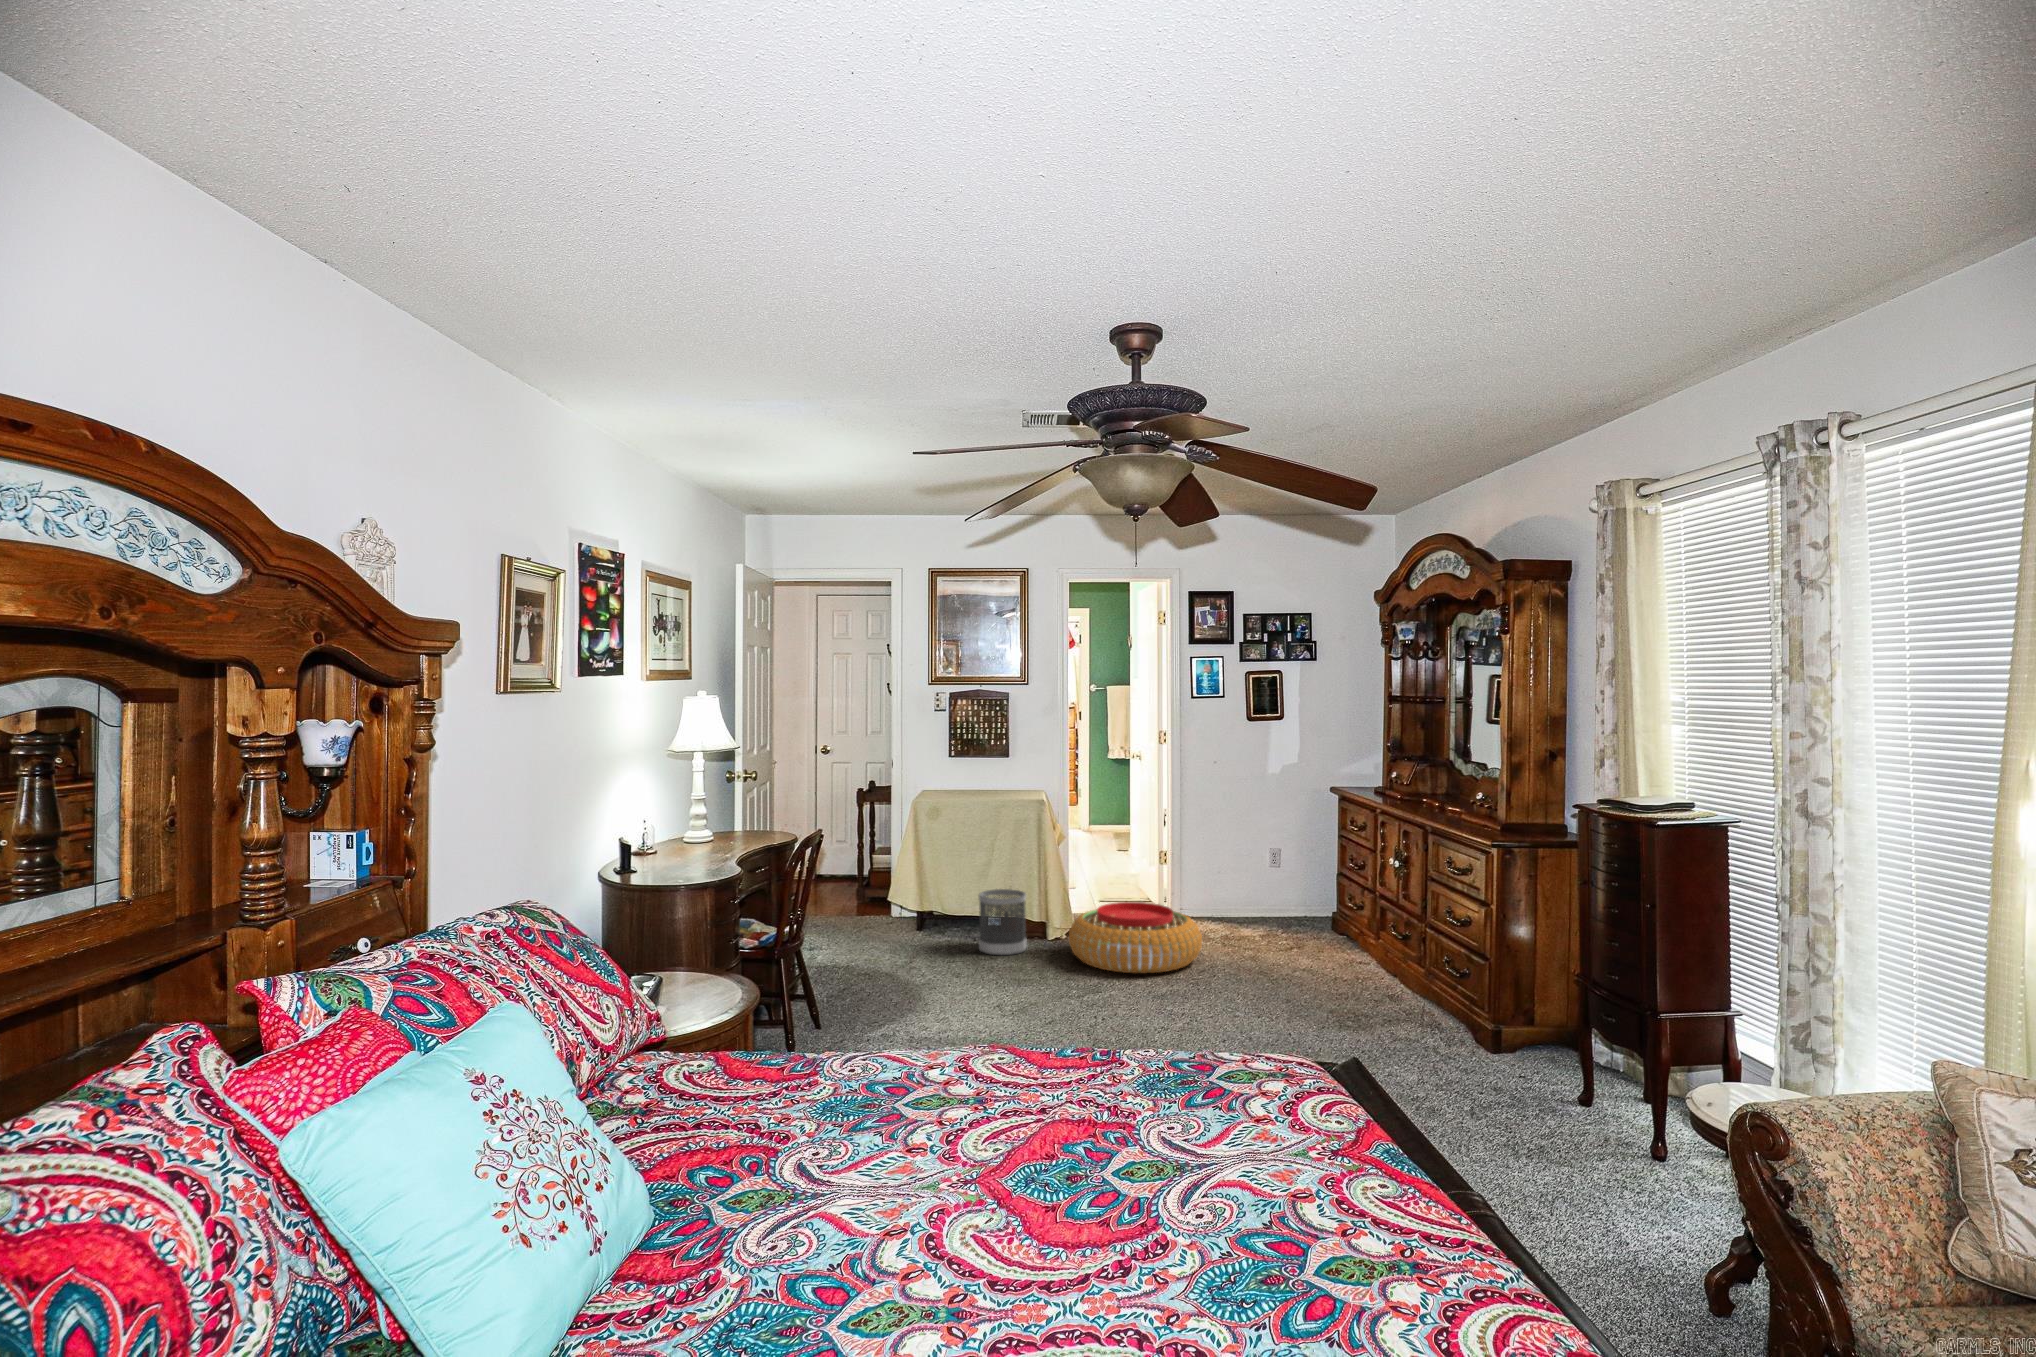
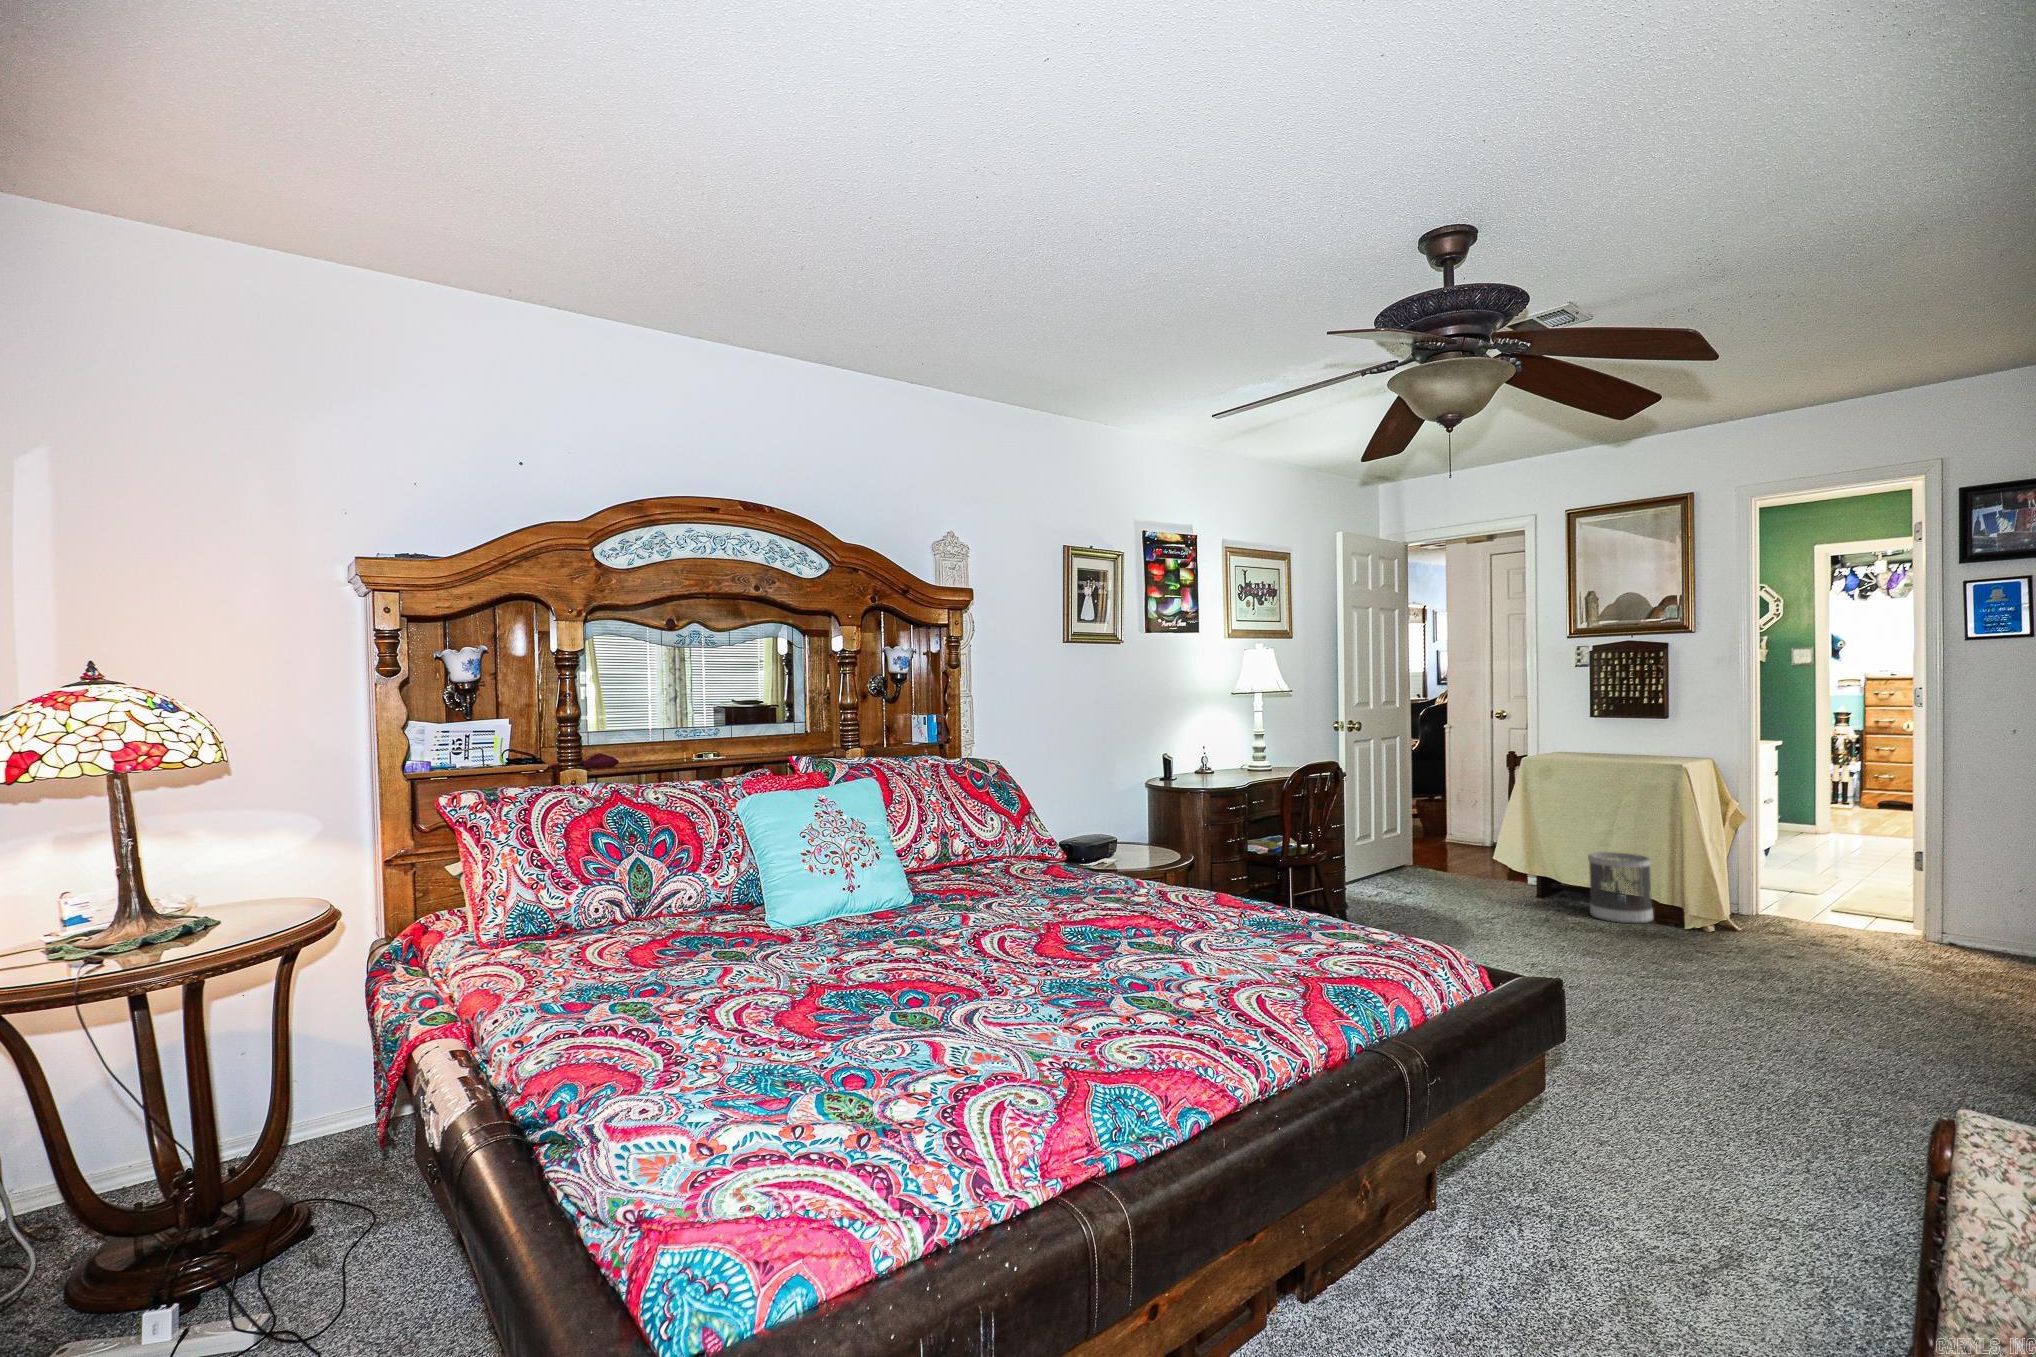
pouf: present [1069,902,1202,973] -> none [1694,884,1909,973]

